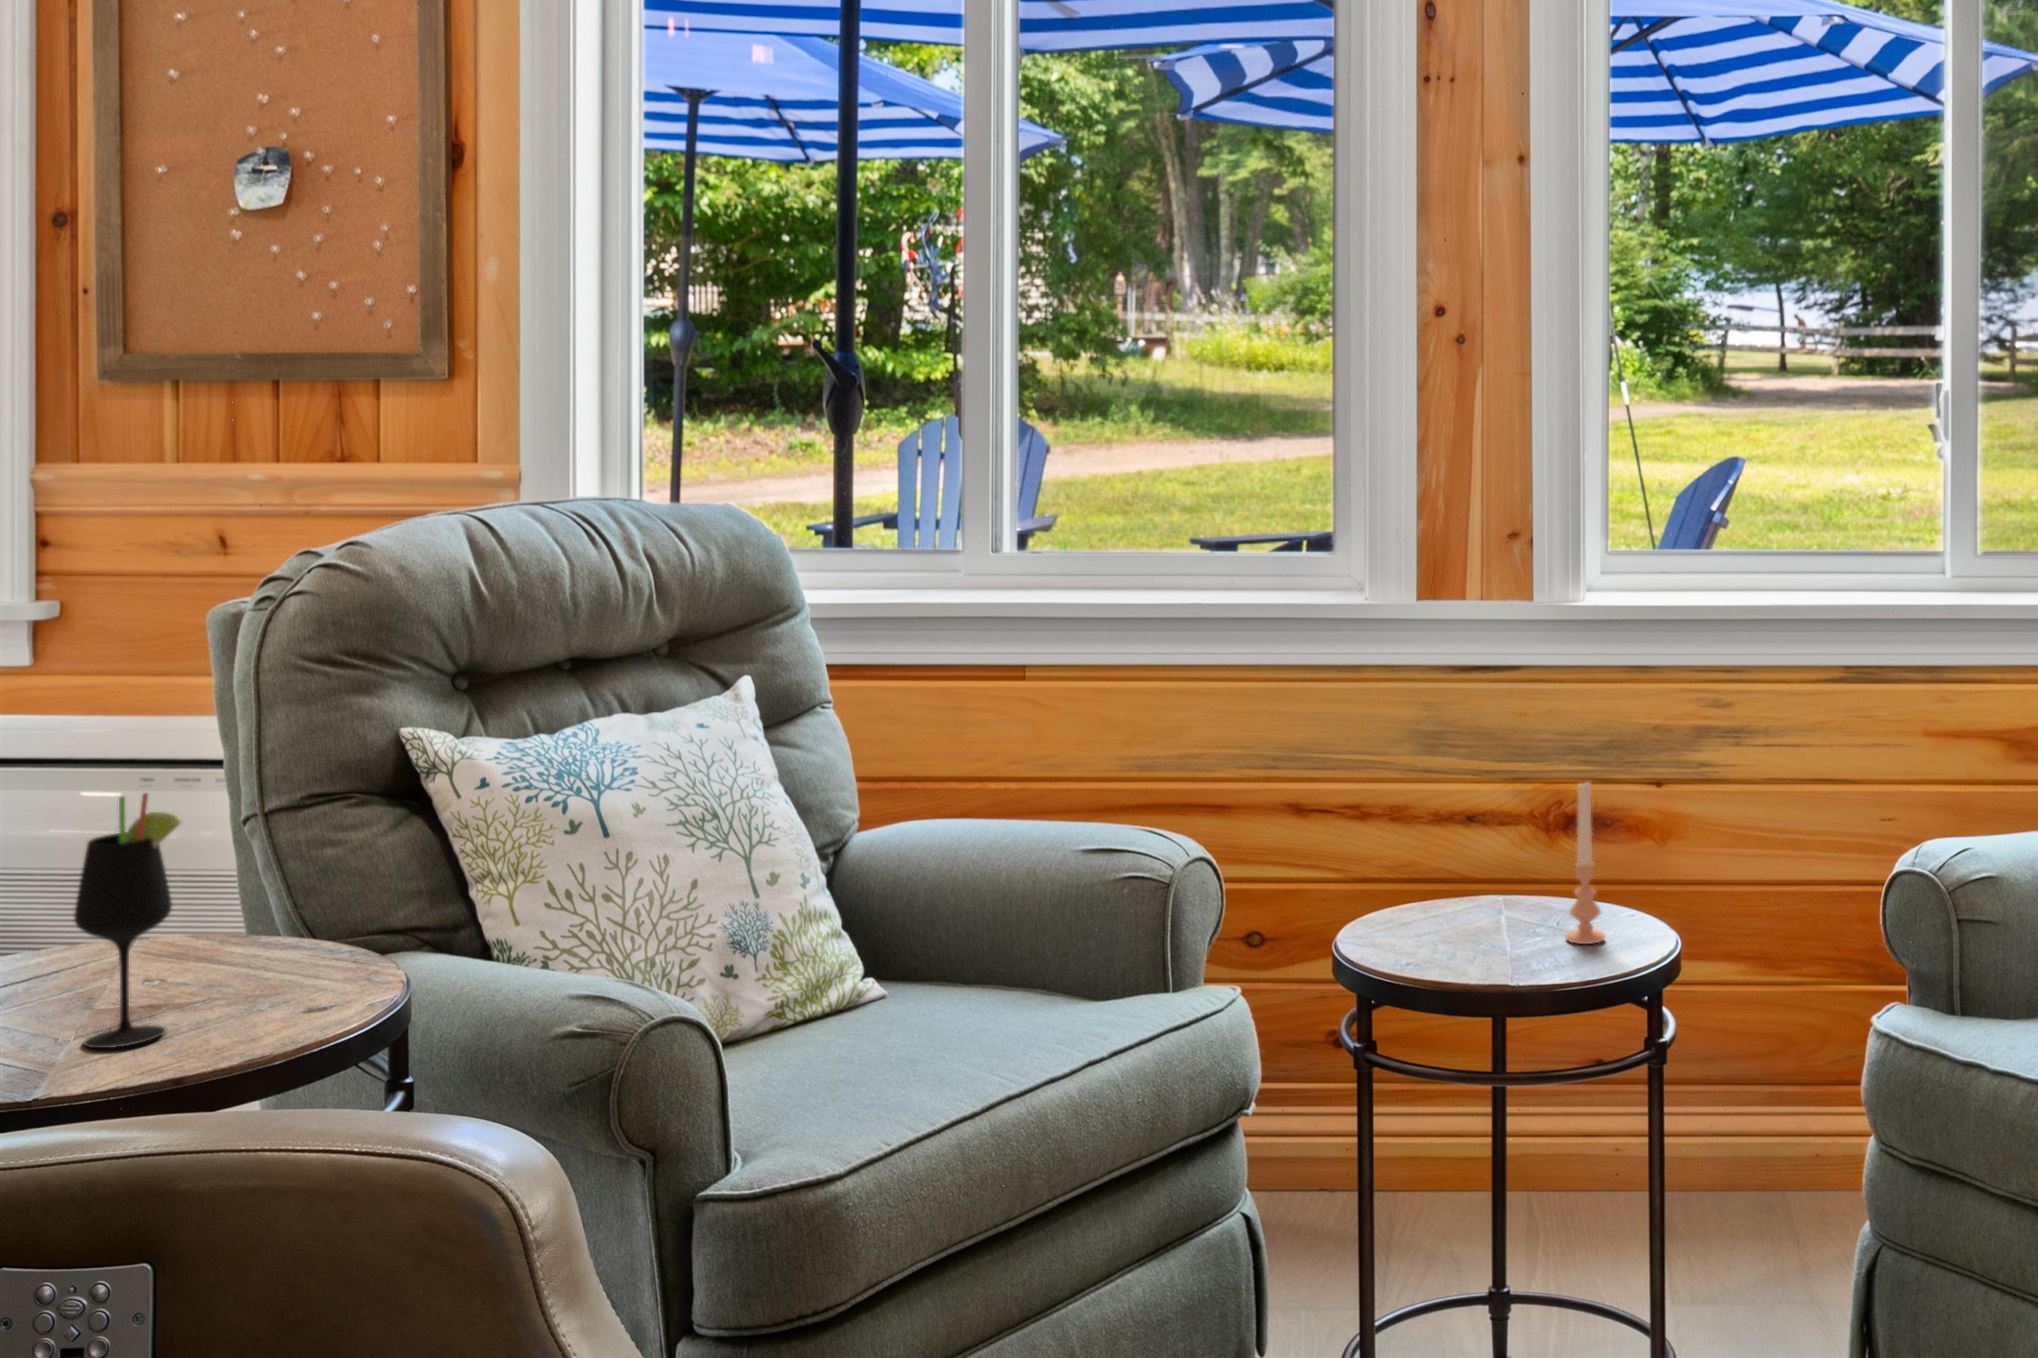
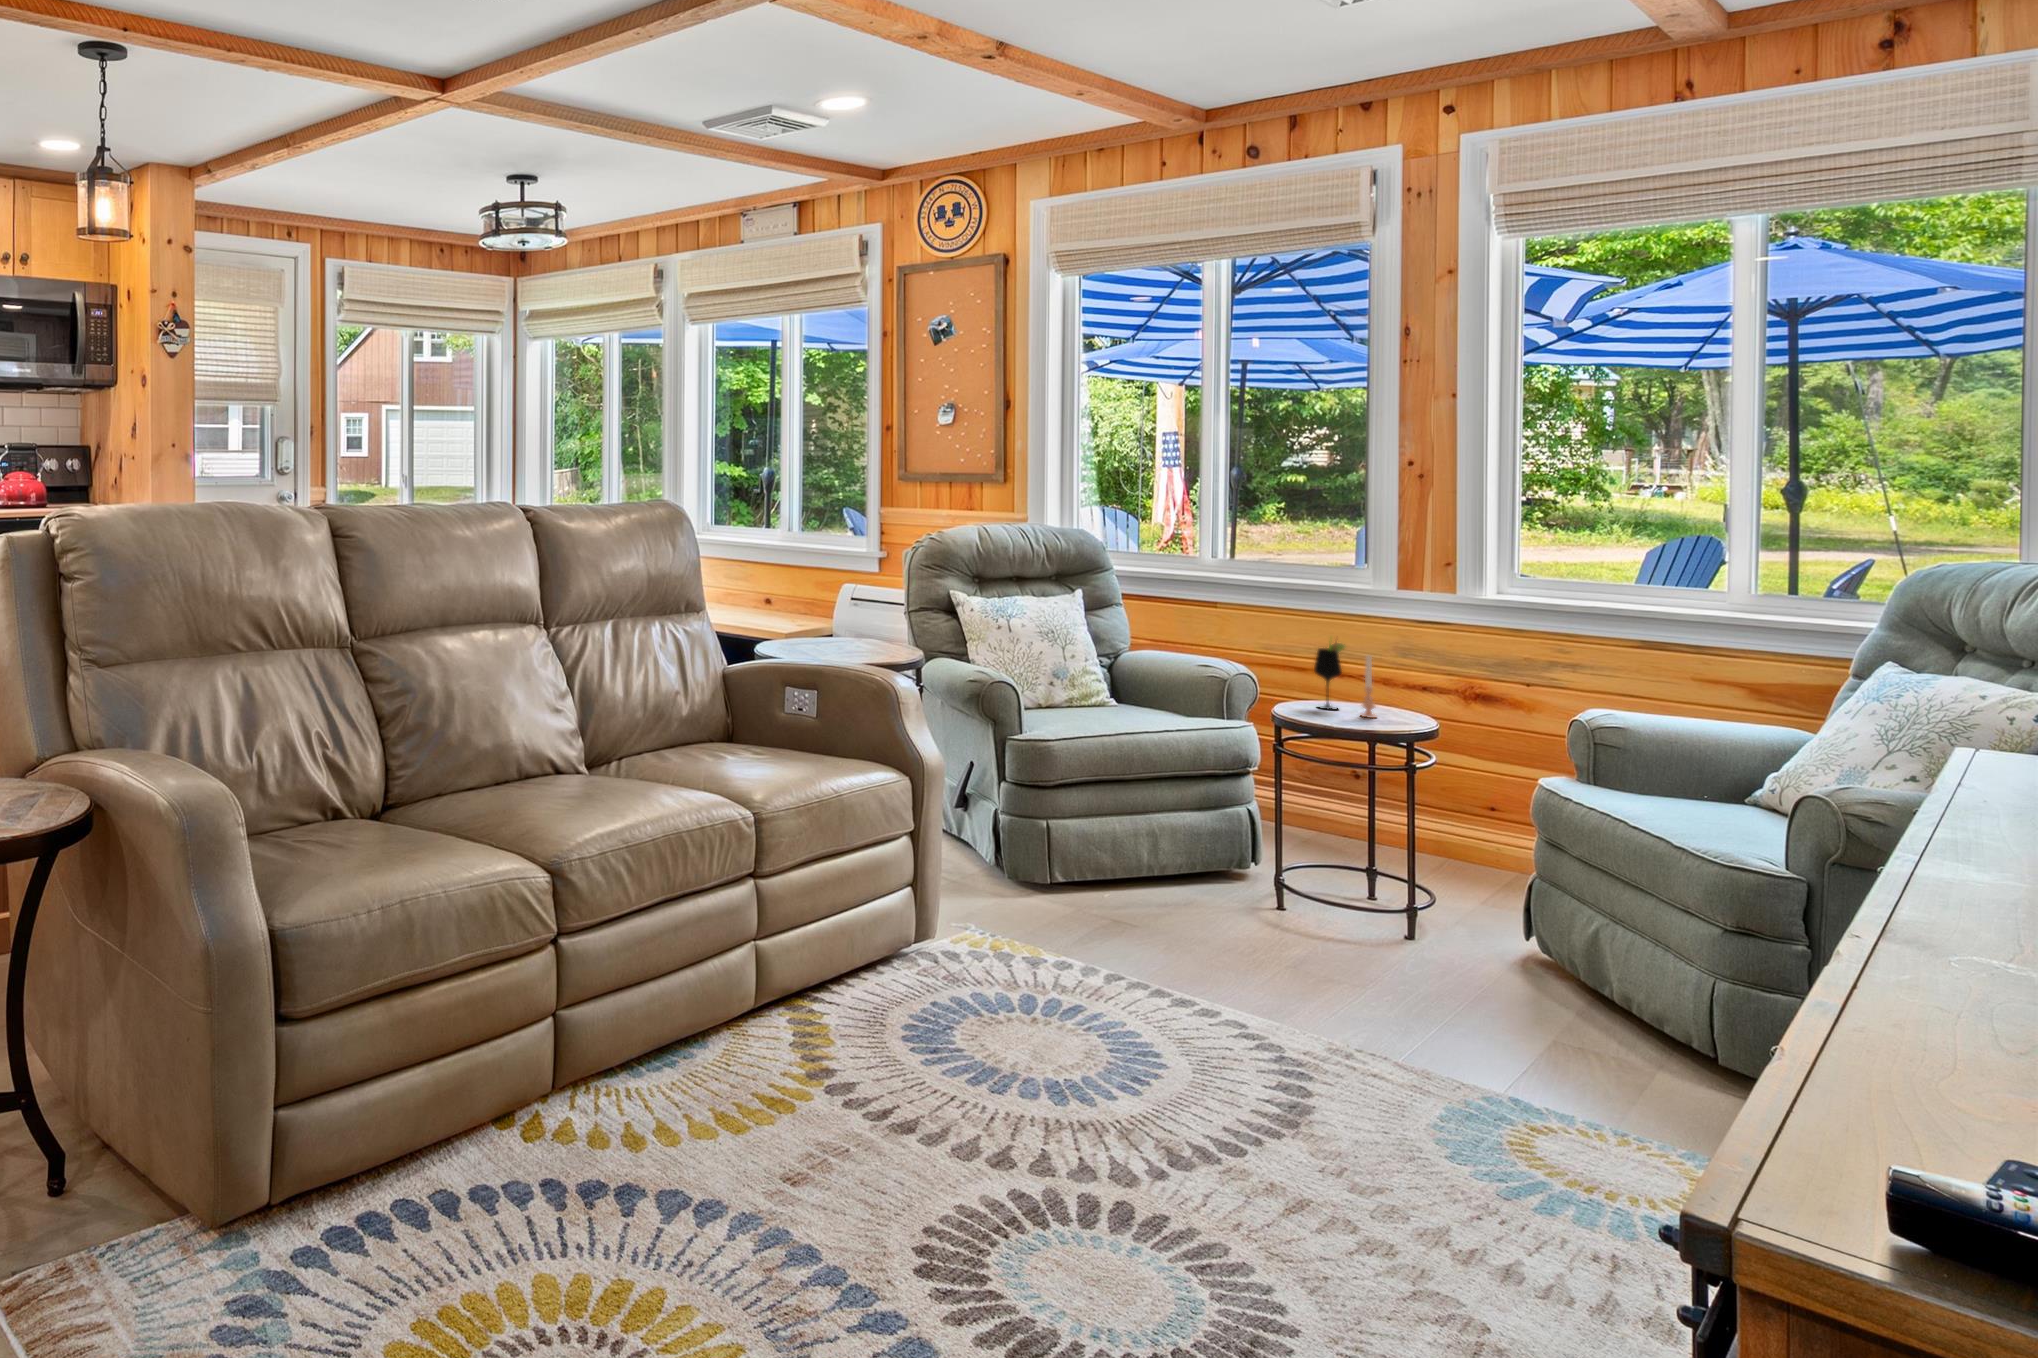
wine glass: present [74,793,181,1048] -> present [1314,642,1345,710]

